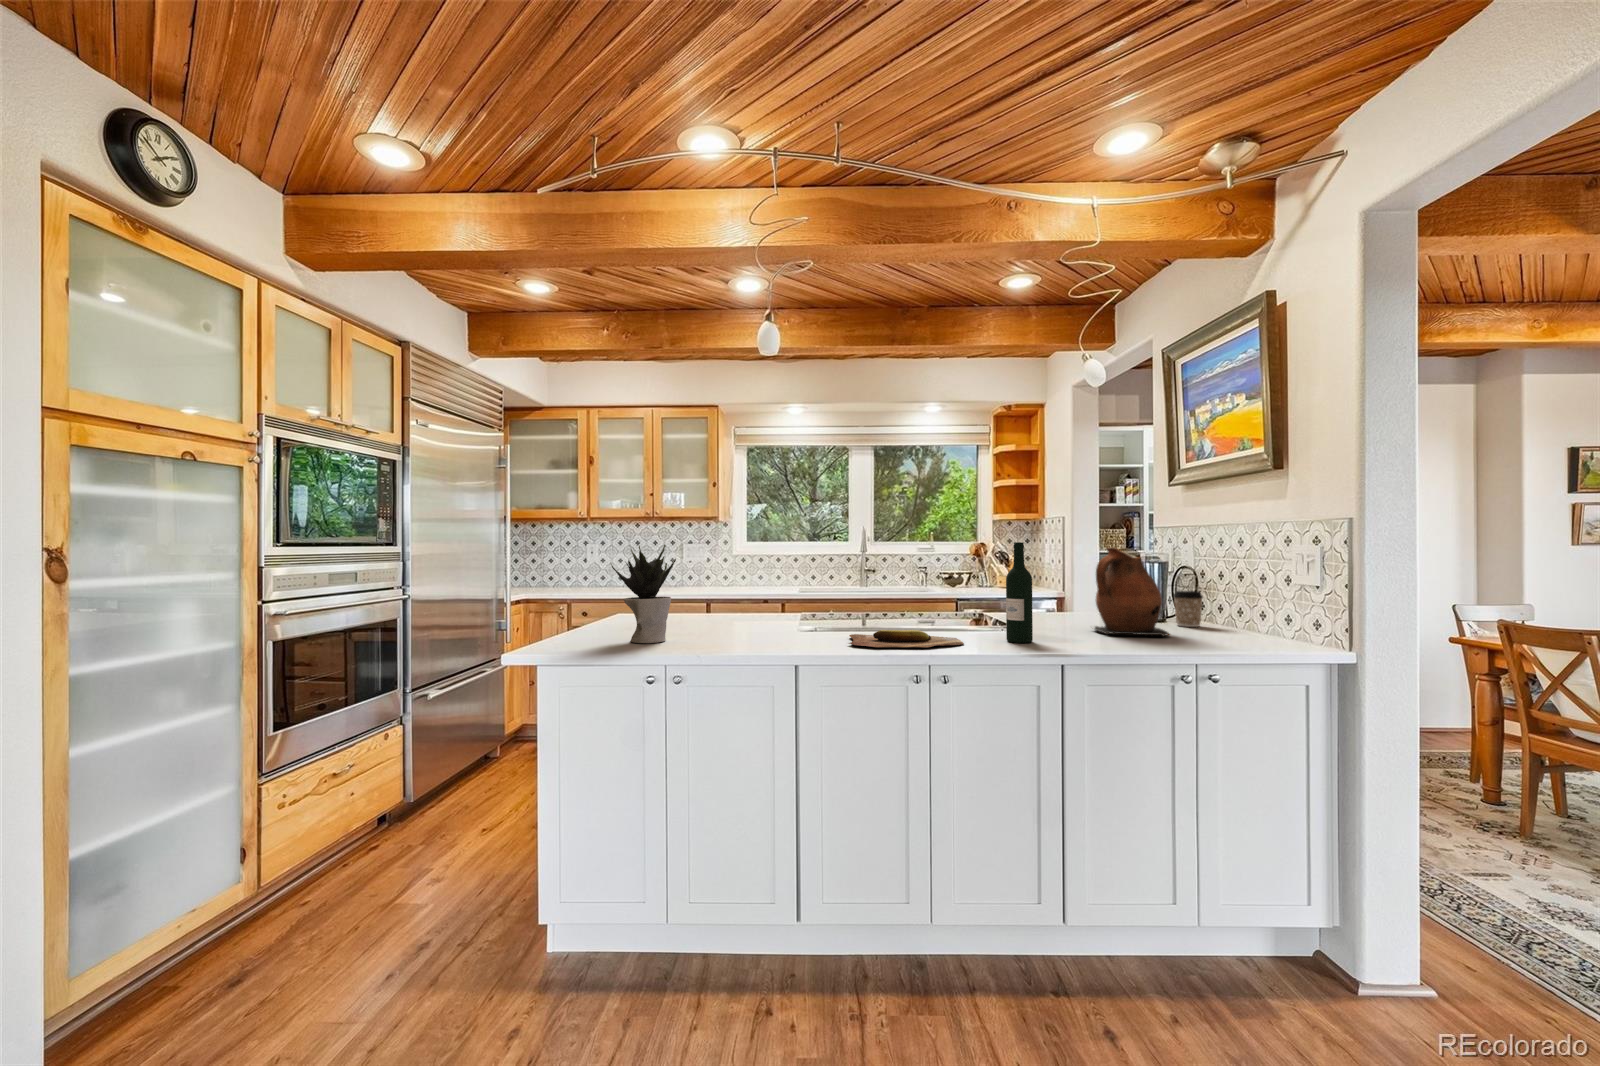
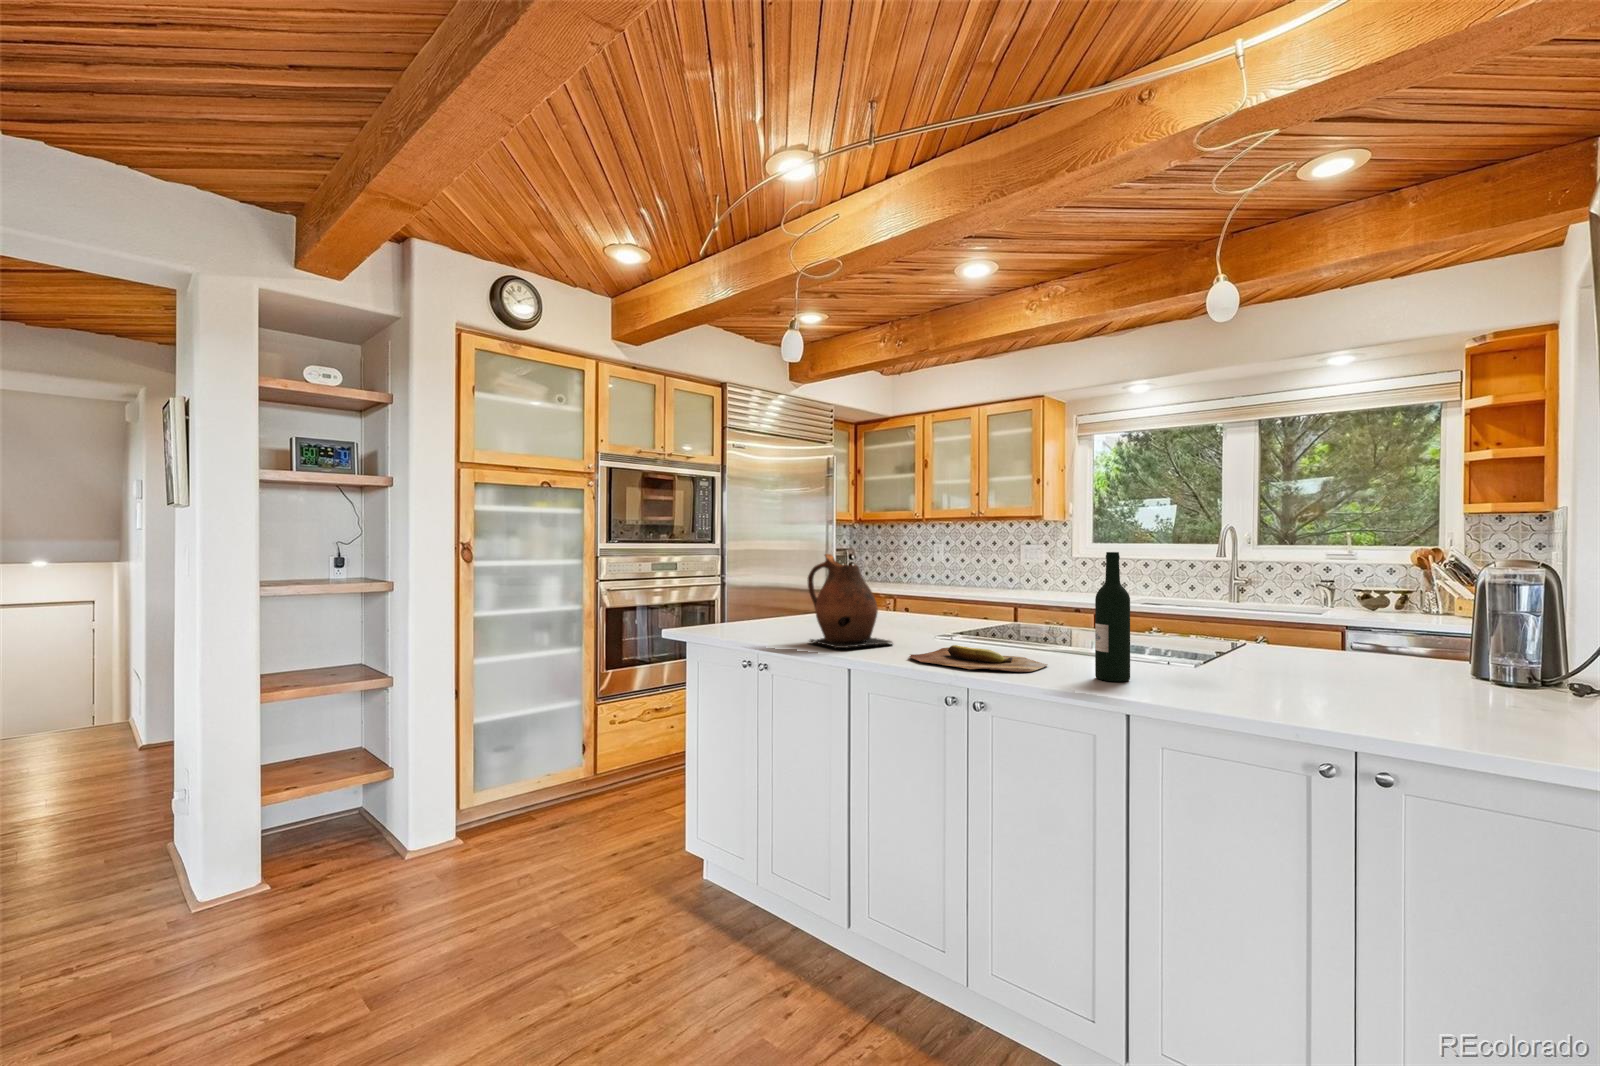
potted plant: present [611,545,676,643] -> none [753,547,810,635]
ceramic pitcher: present [1094,547,1170,636] -> present [808,554,892,648]
coffee cup: present [1174,591,1203,627] -> none [1483,638,1547,702]

